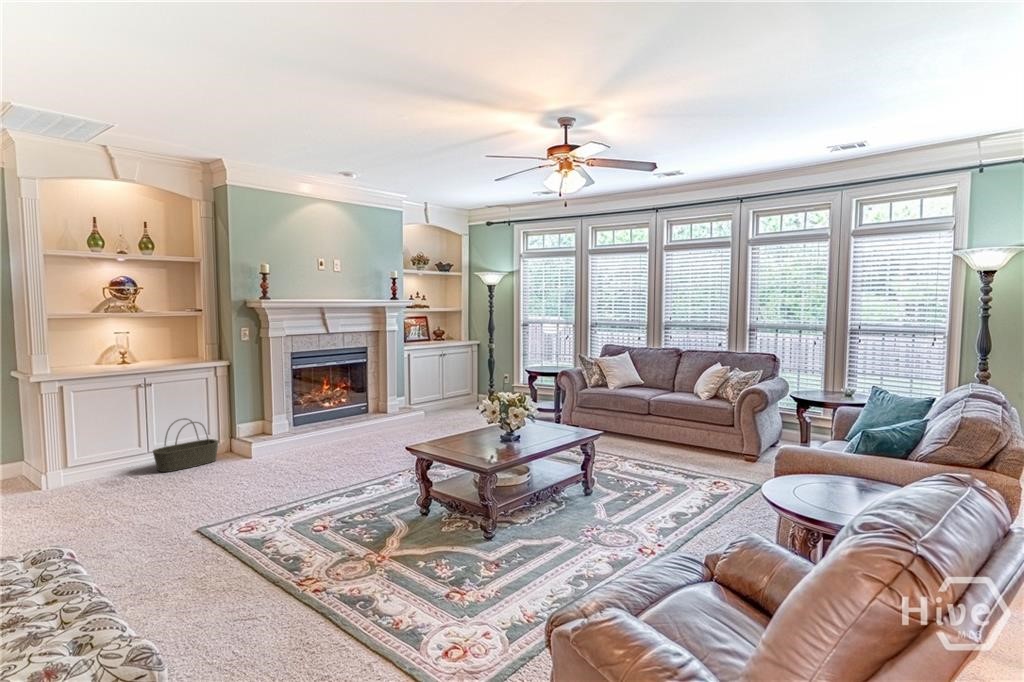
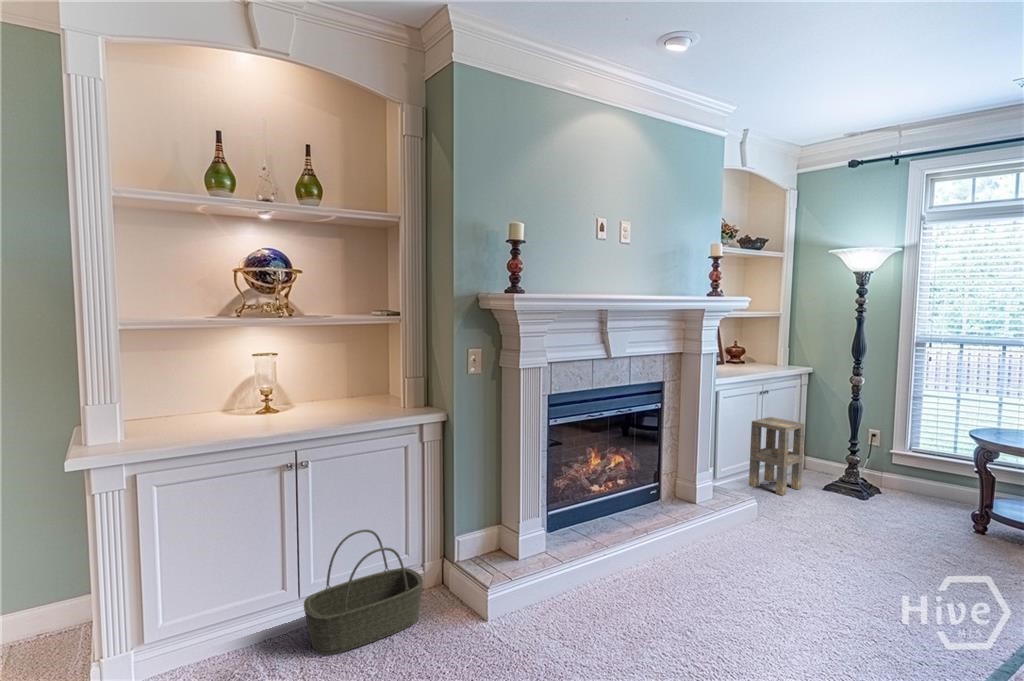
side table: none [434,369,462,411] -> present [749,417,804,496]

